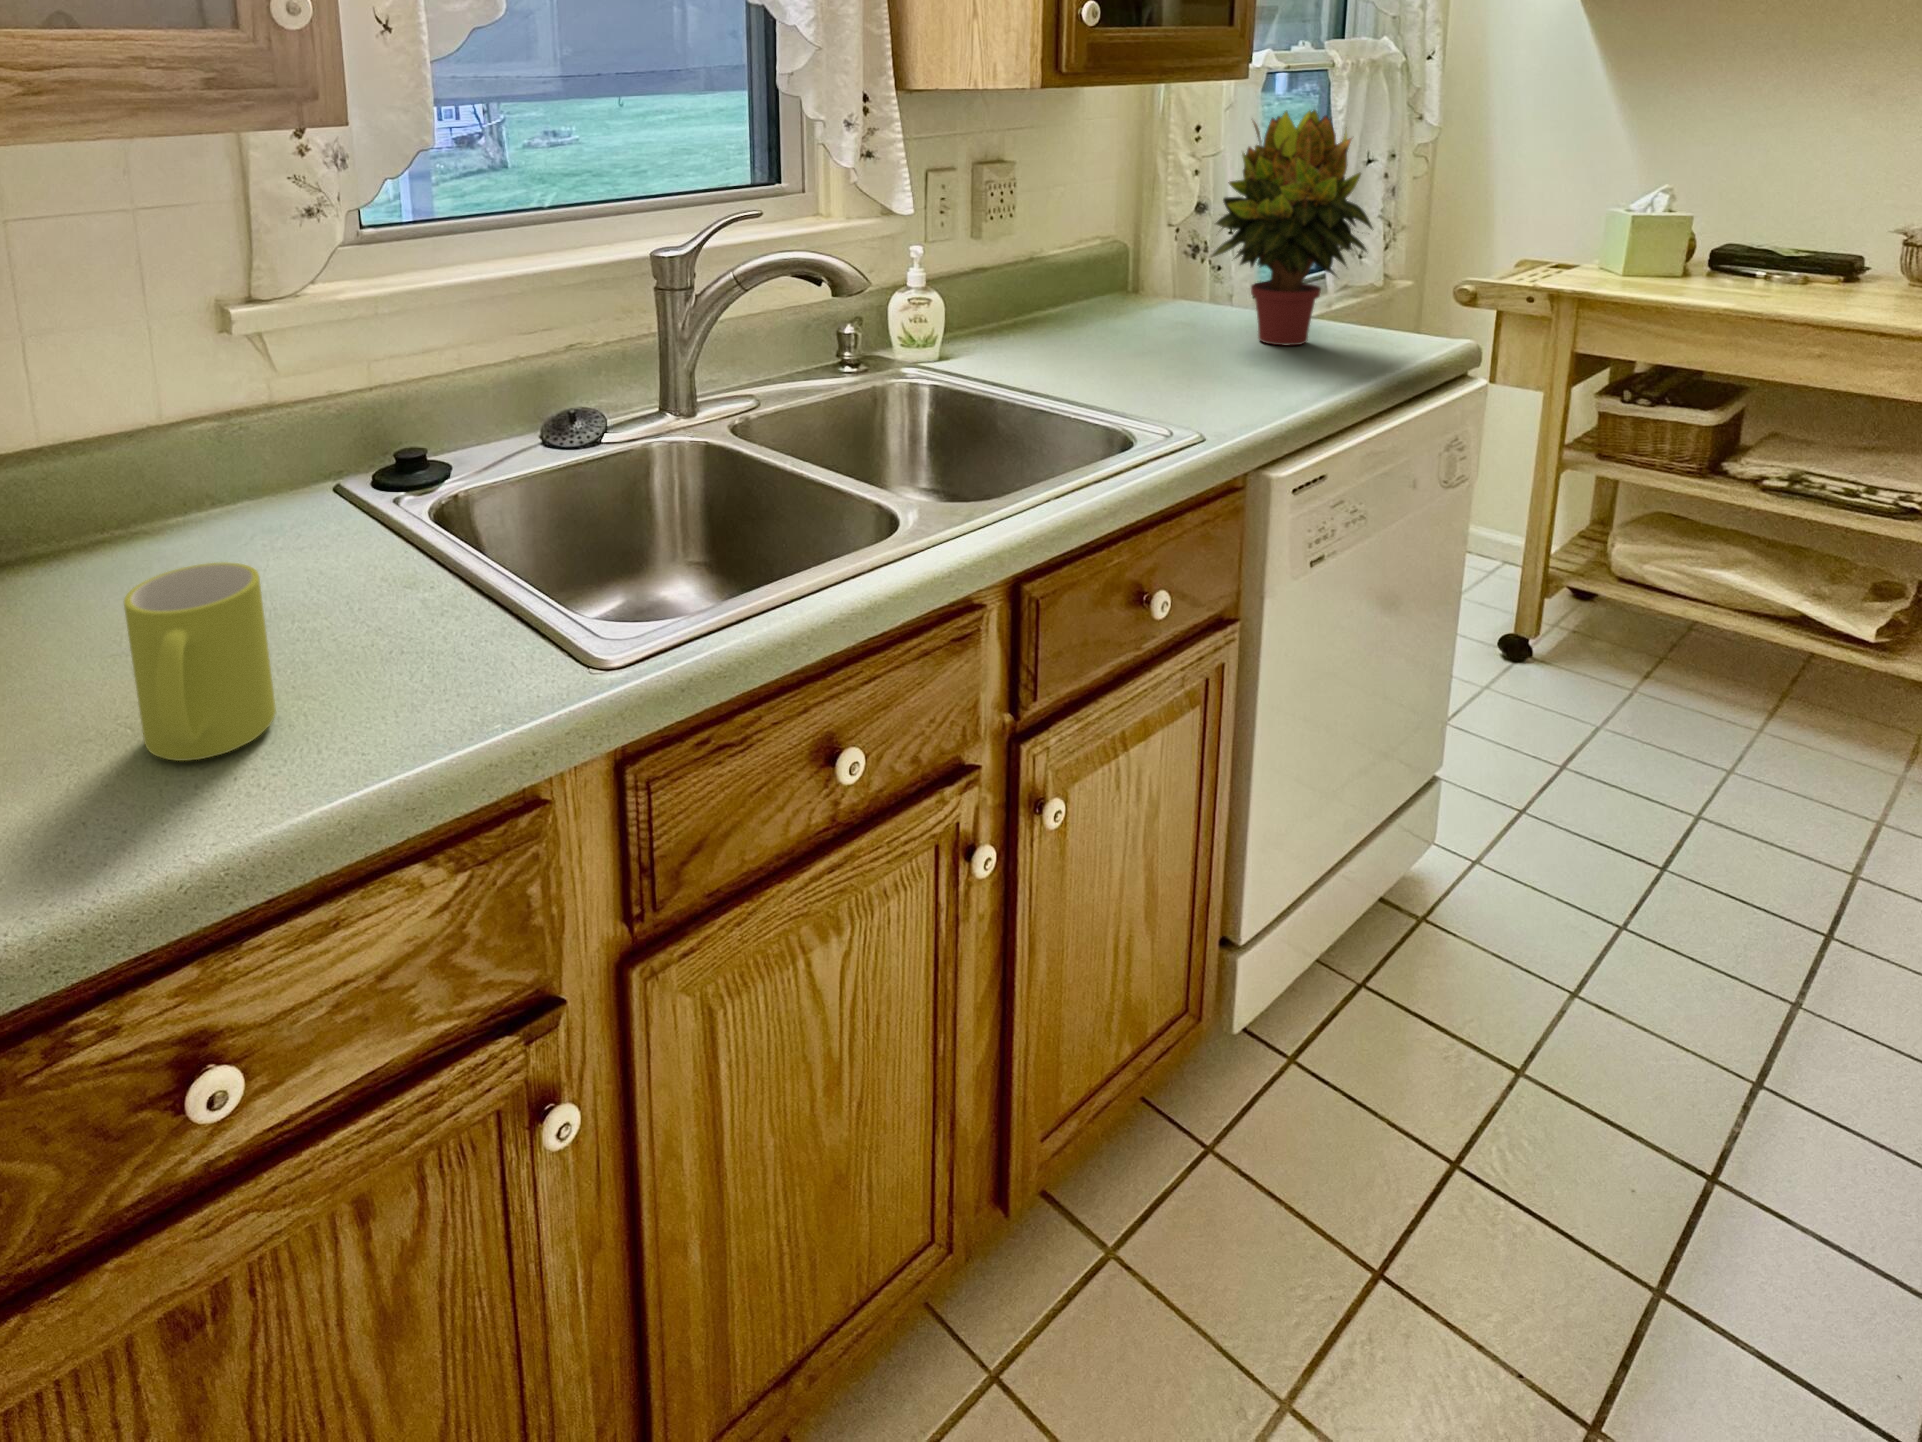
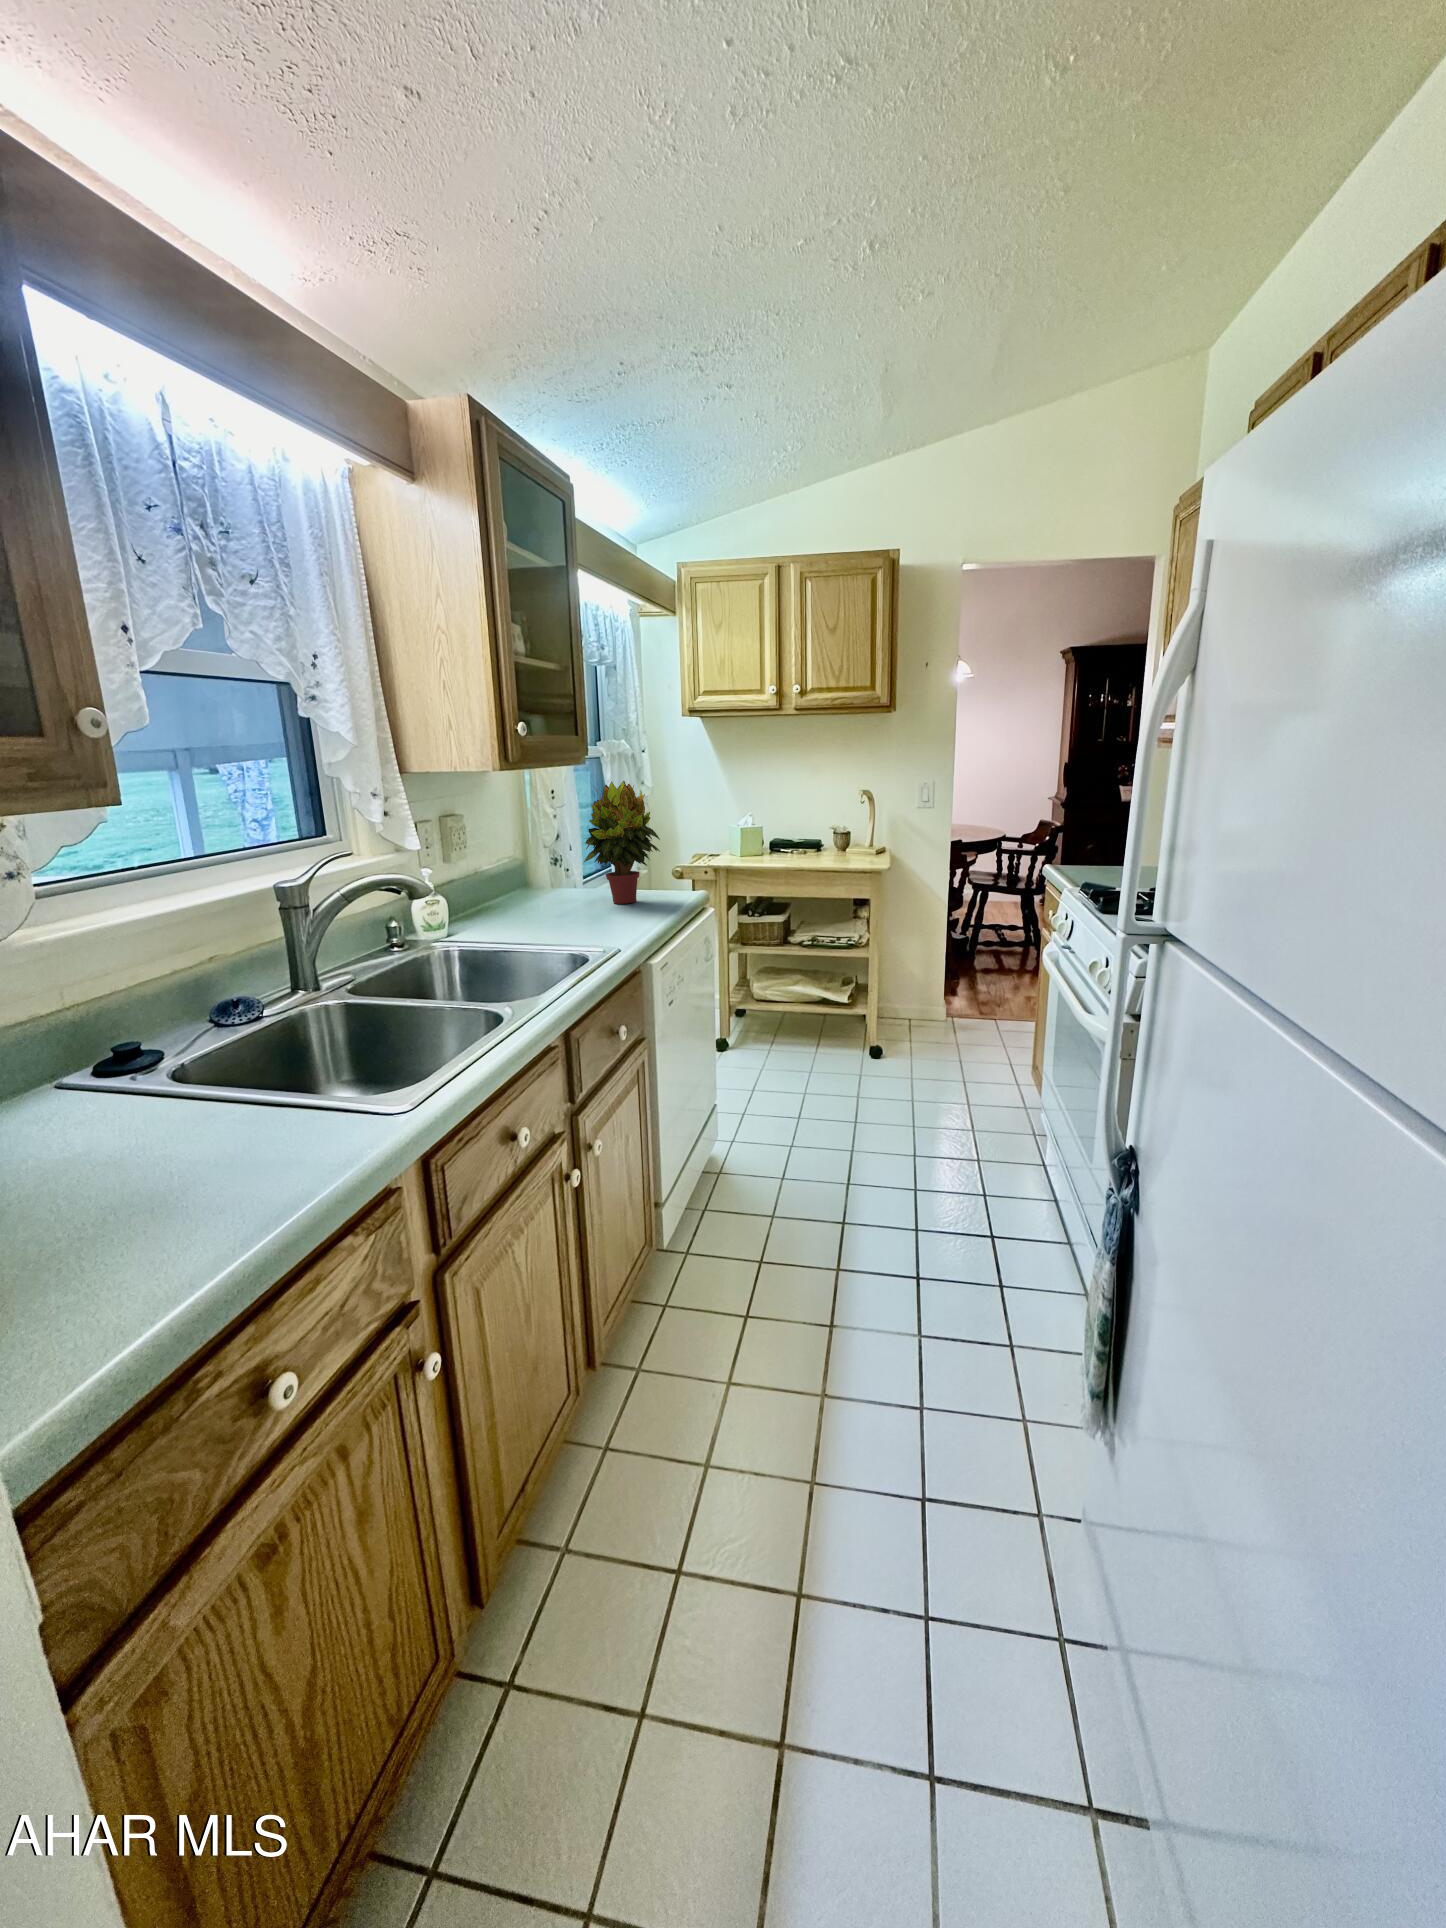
mug: present [124,562,276,761] -> none [89,1100,214,1236]

